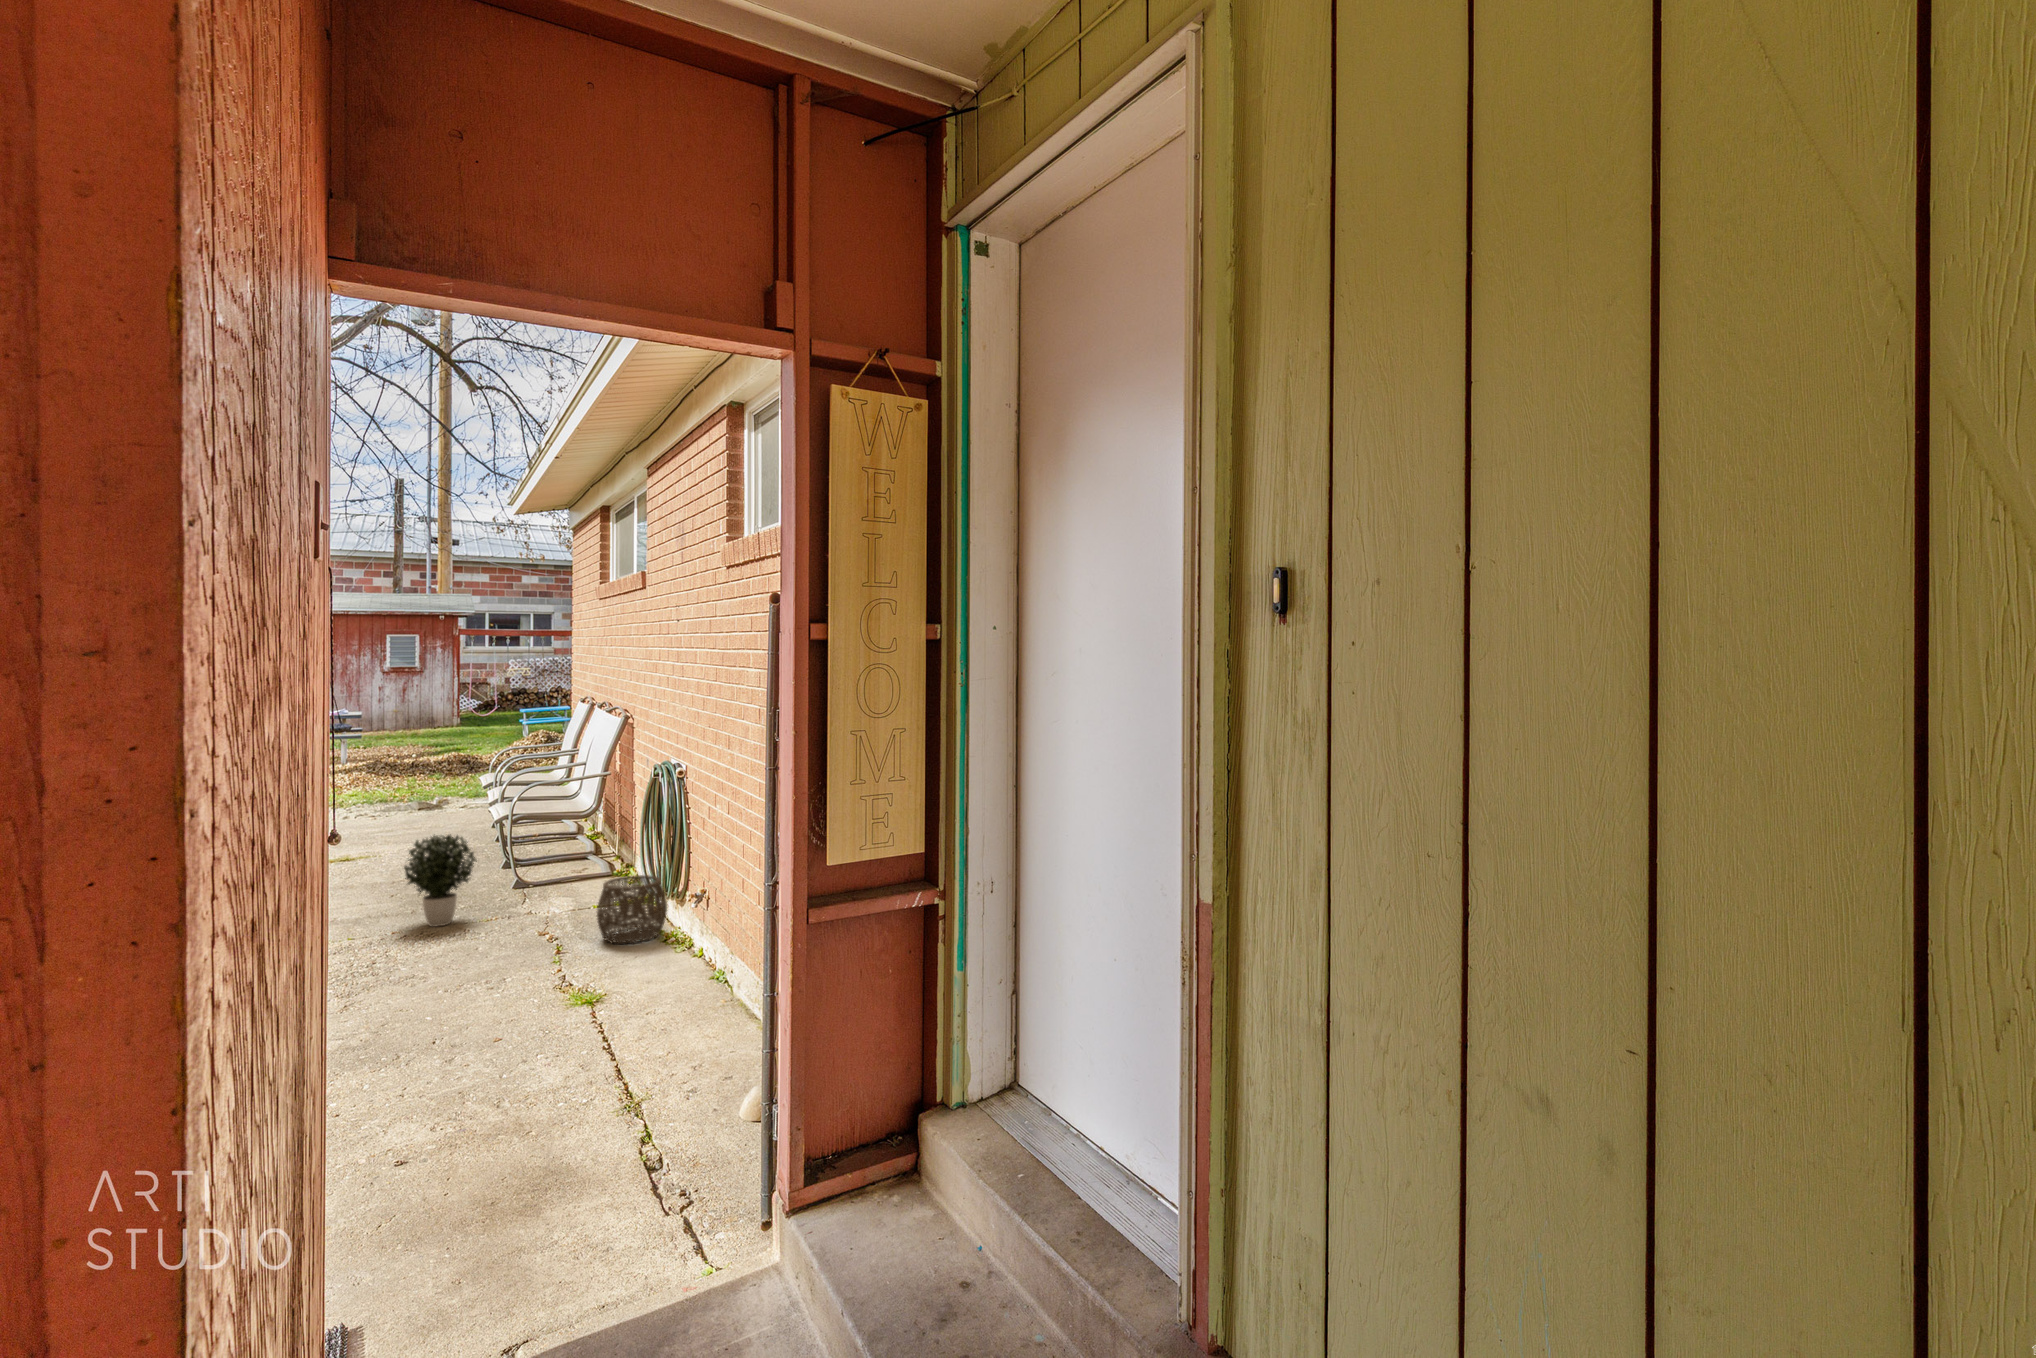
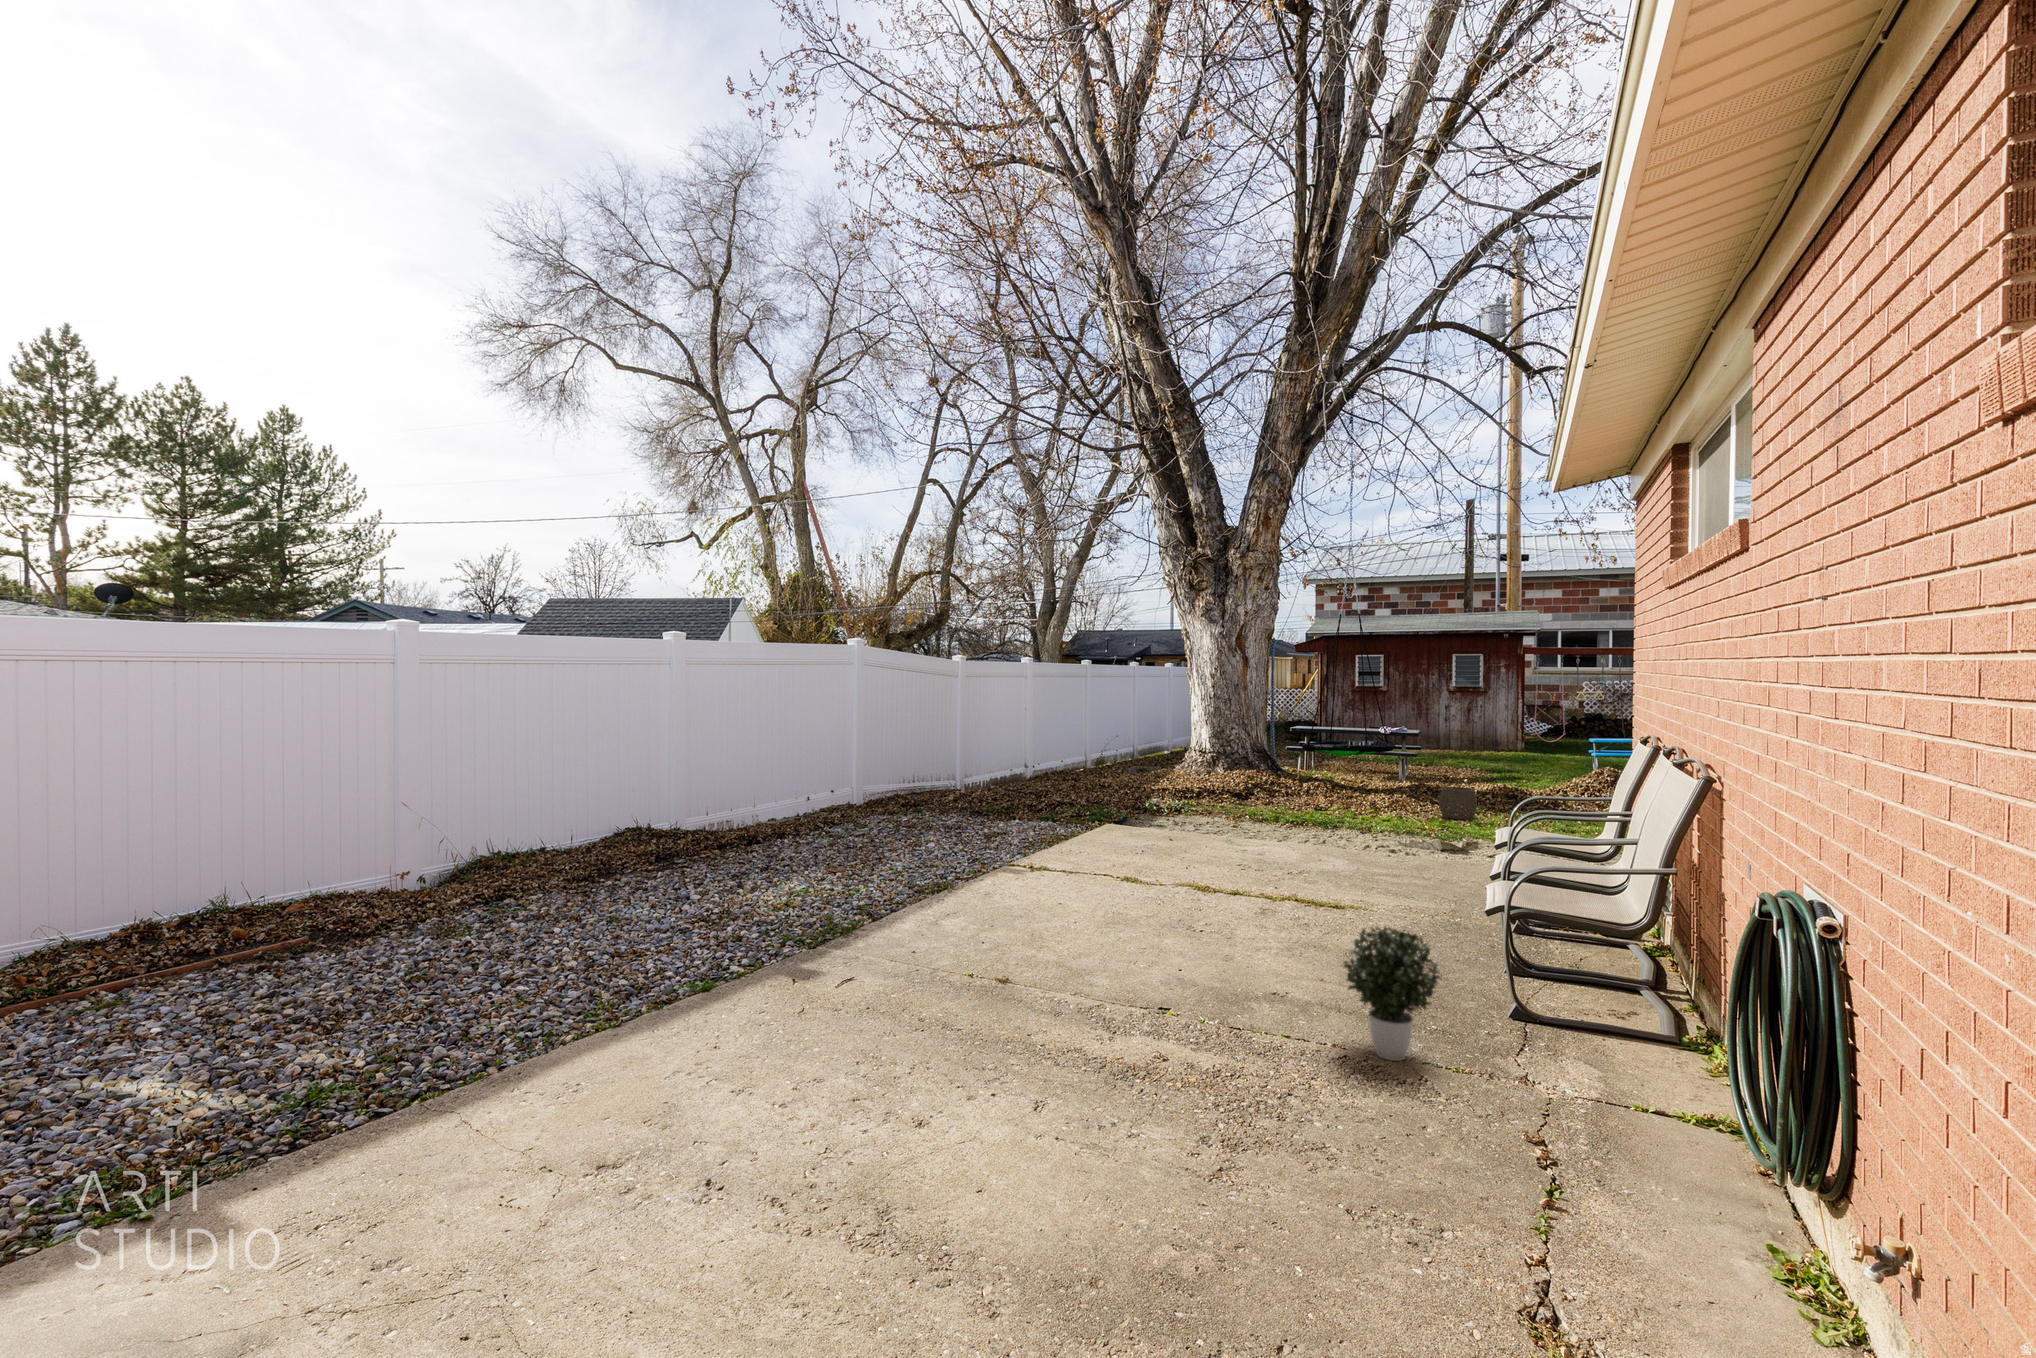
woven basket: present [597,875,667,944] -> present [1439,787,1477,820]

